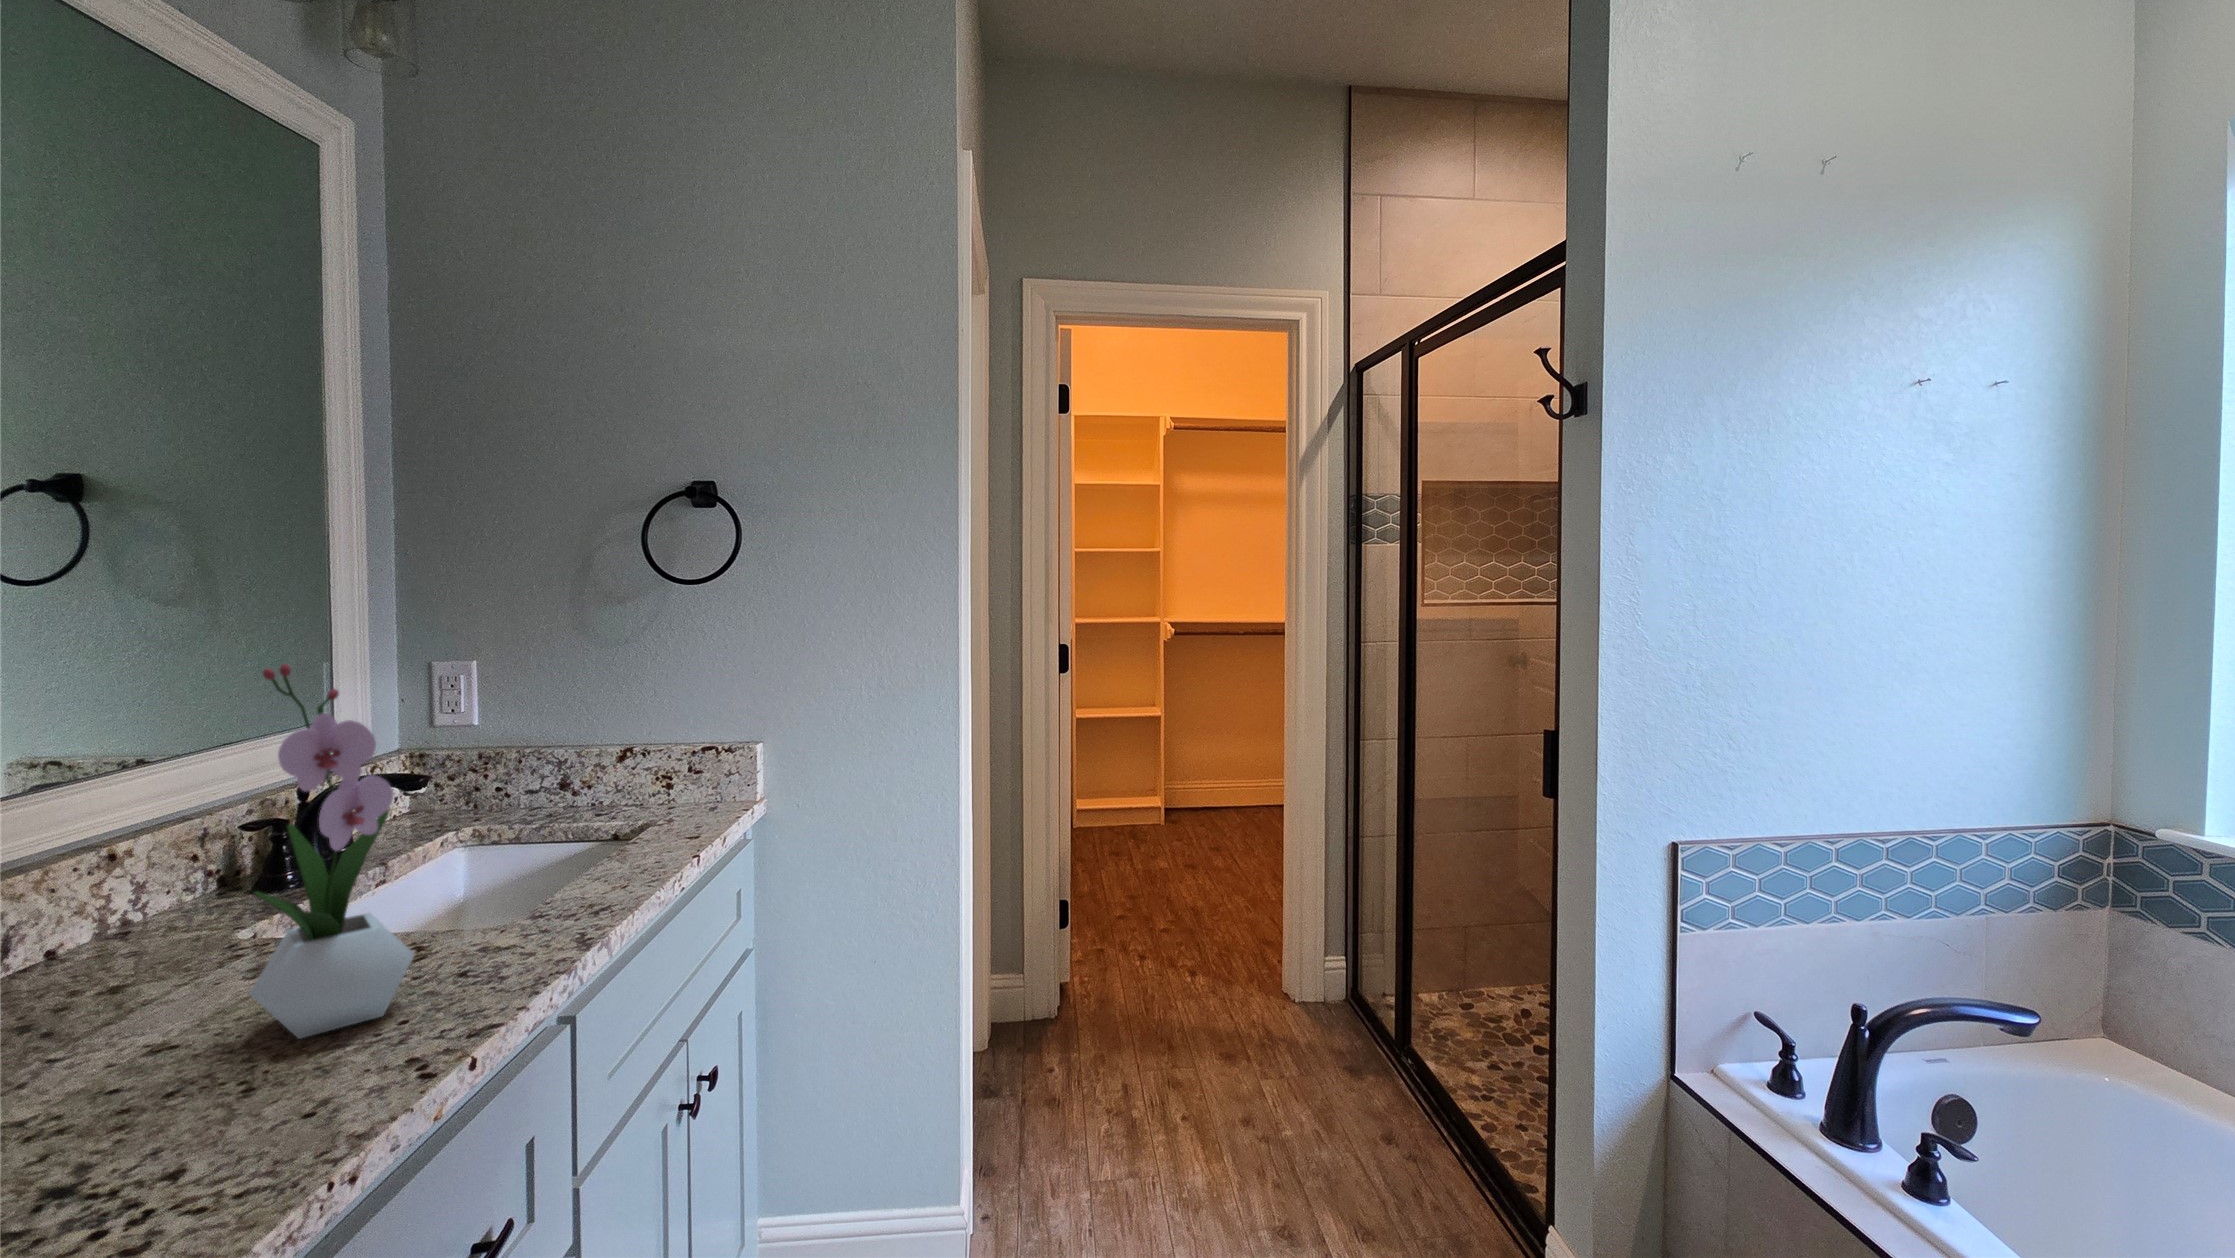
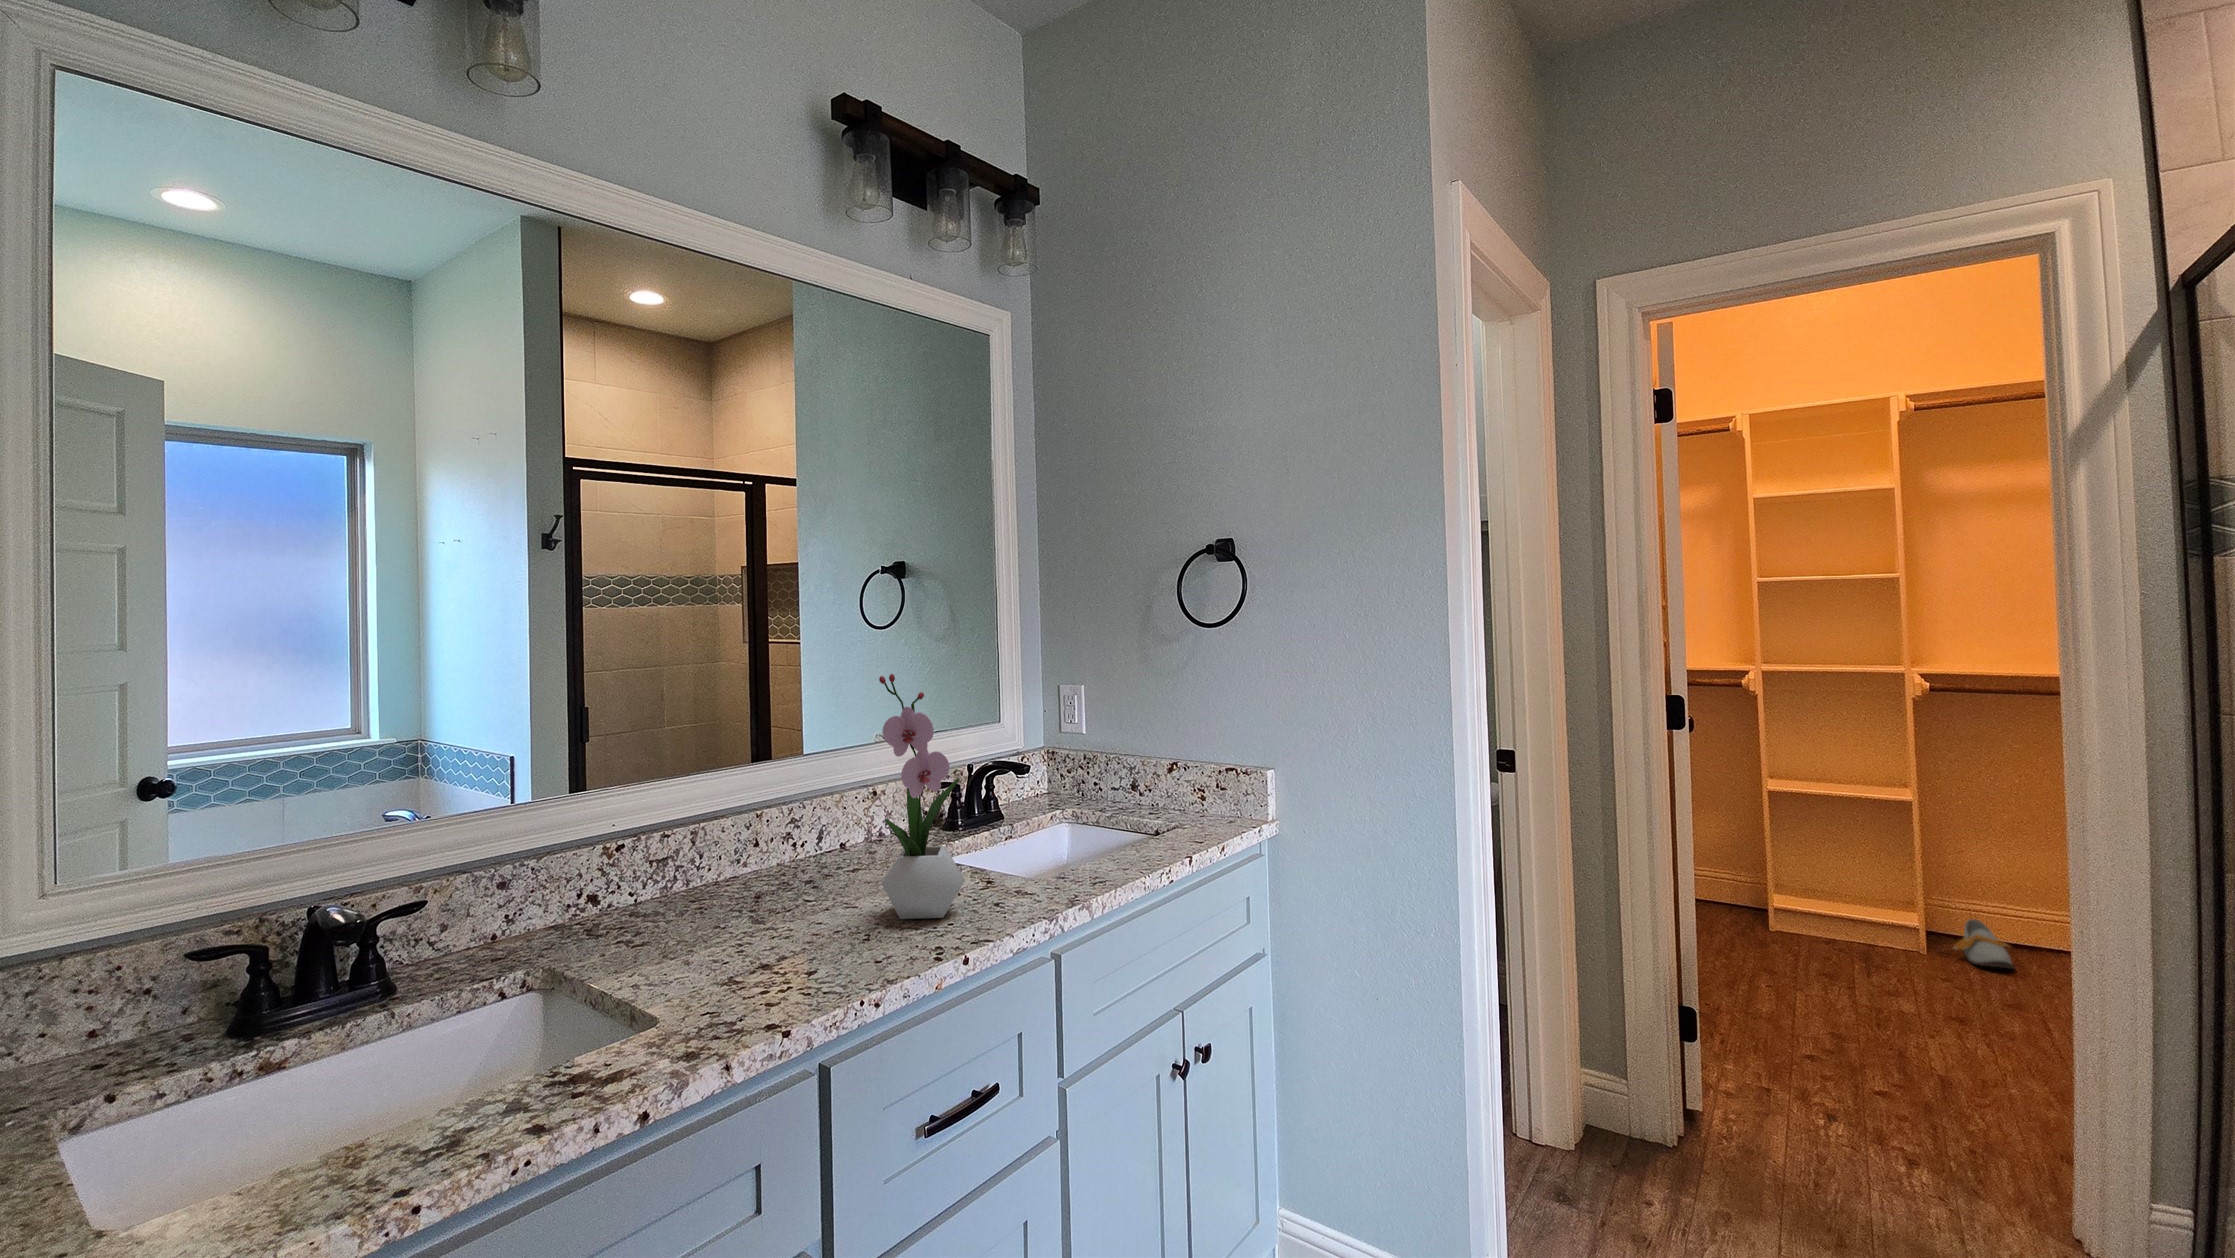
shoe: none [1187,795,1219,827] -> present [1953,919,2015,969]

